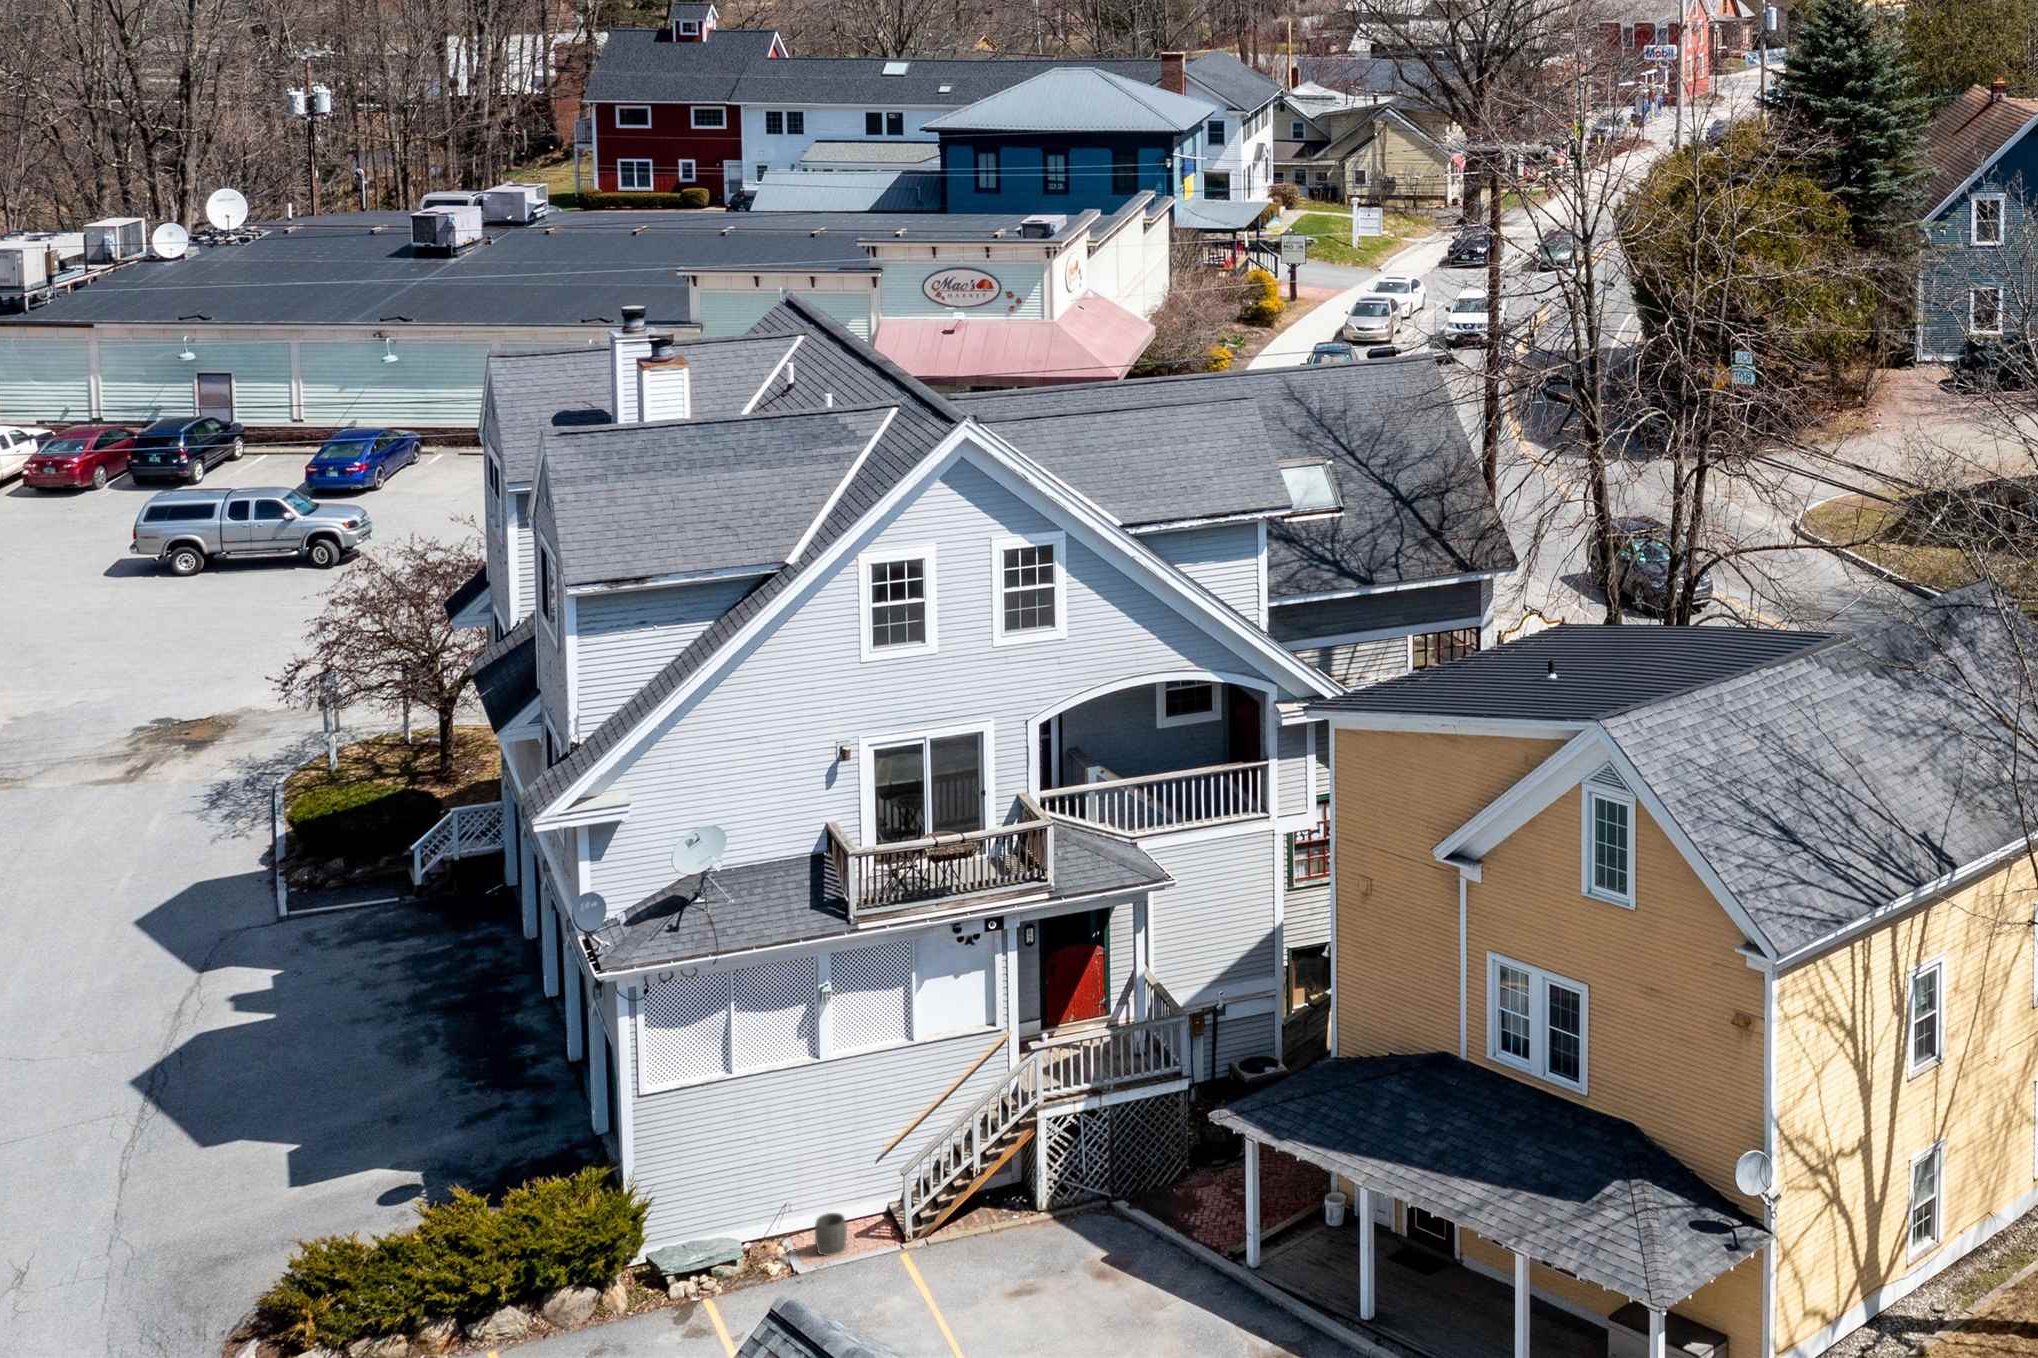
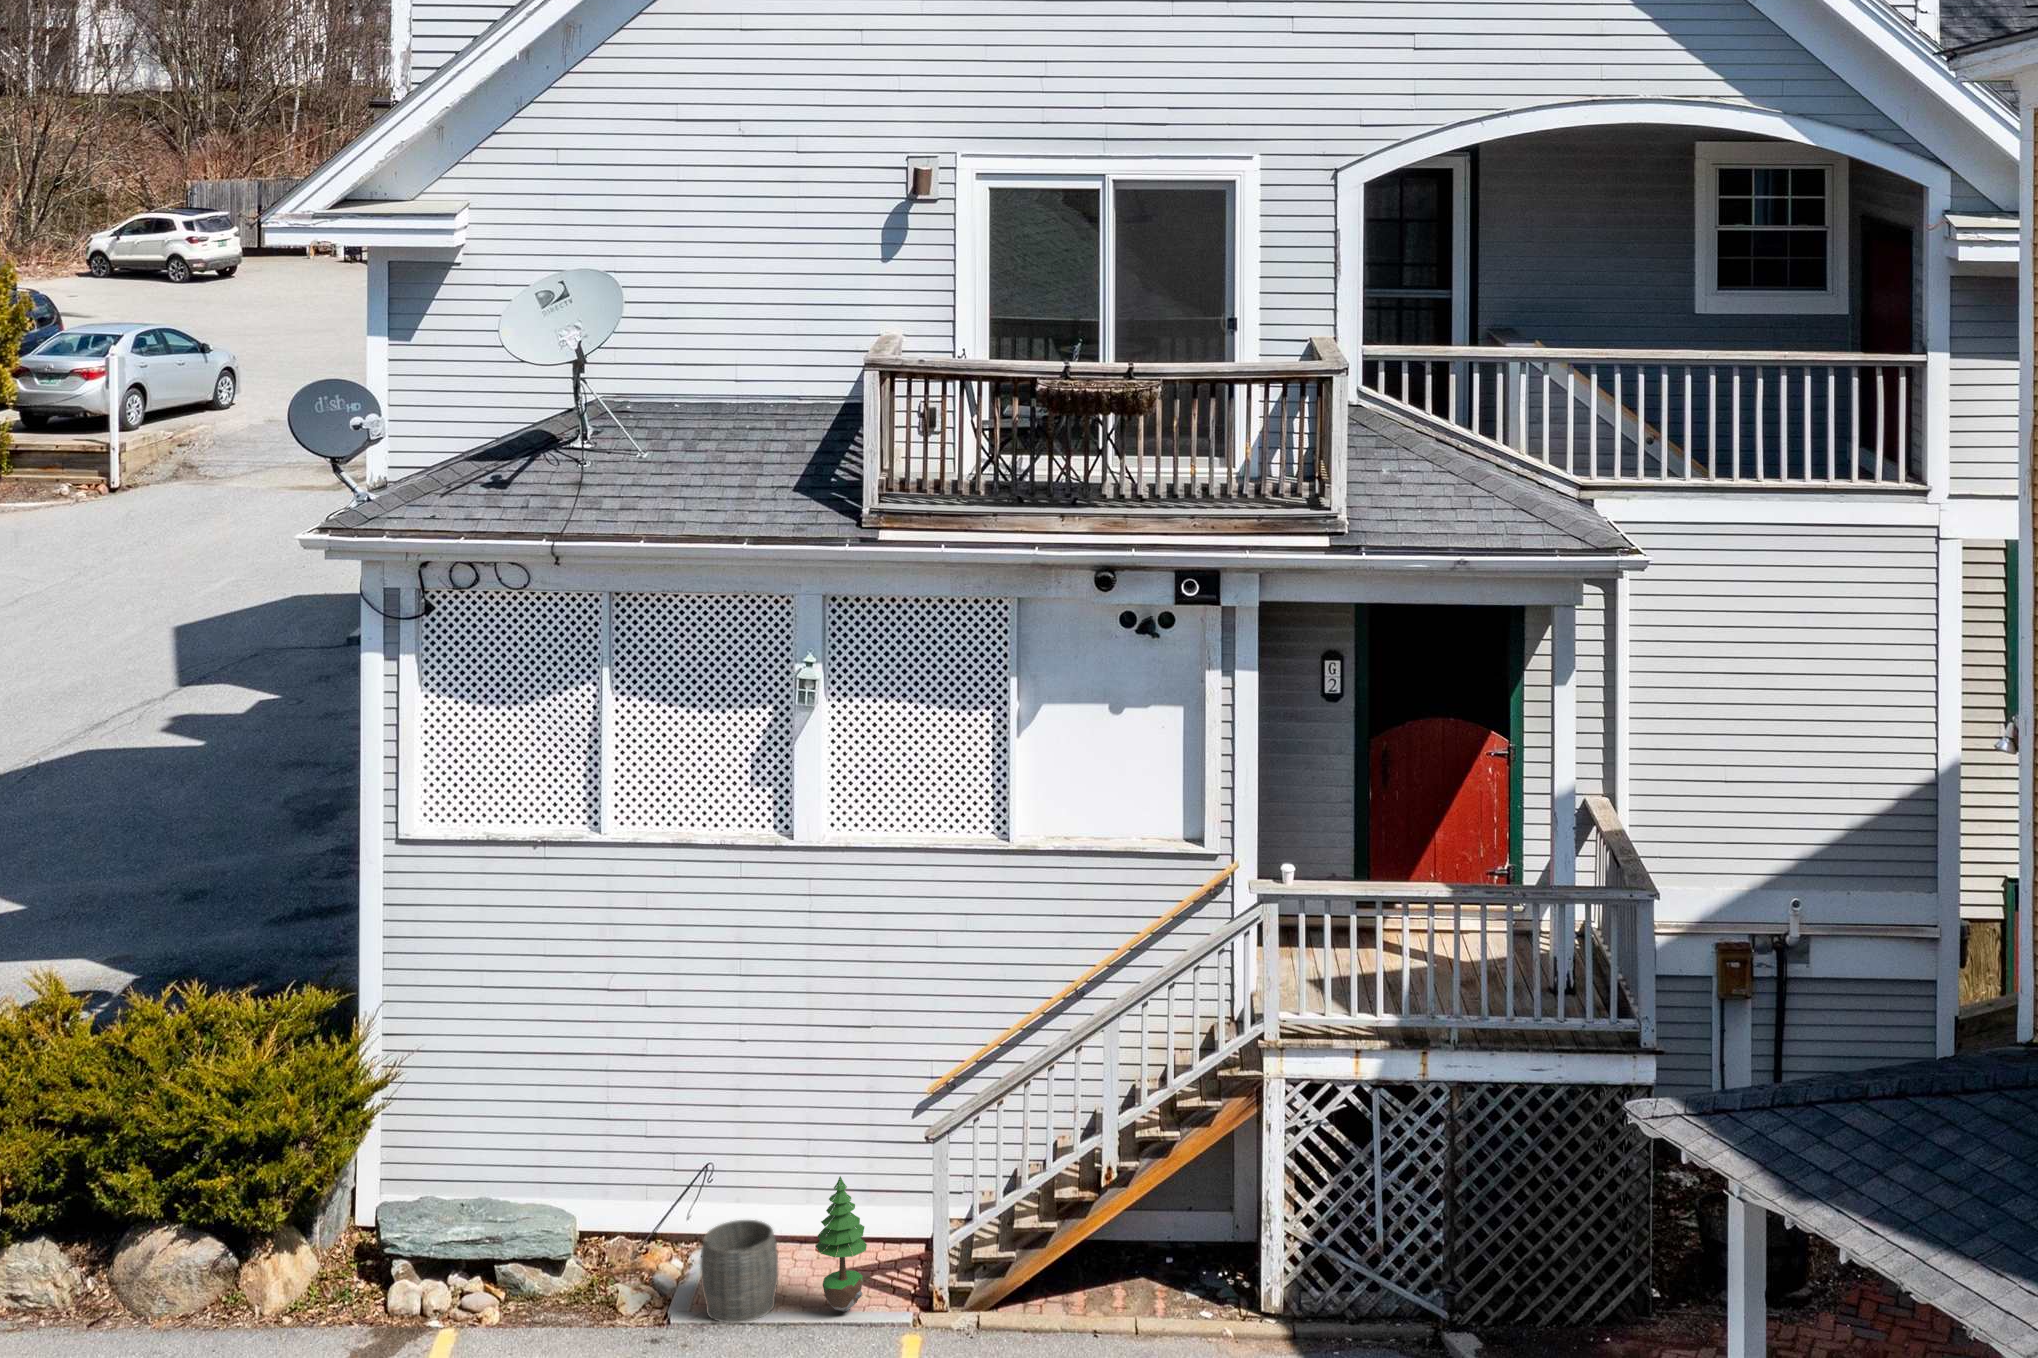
potted tree: none [864,1188,886,1243] -> present [815,1176,867,1312]

